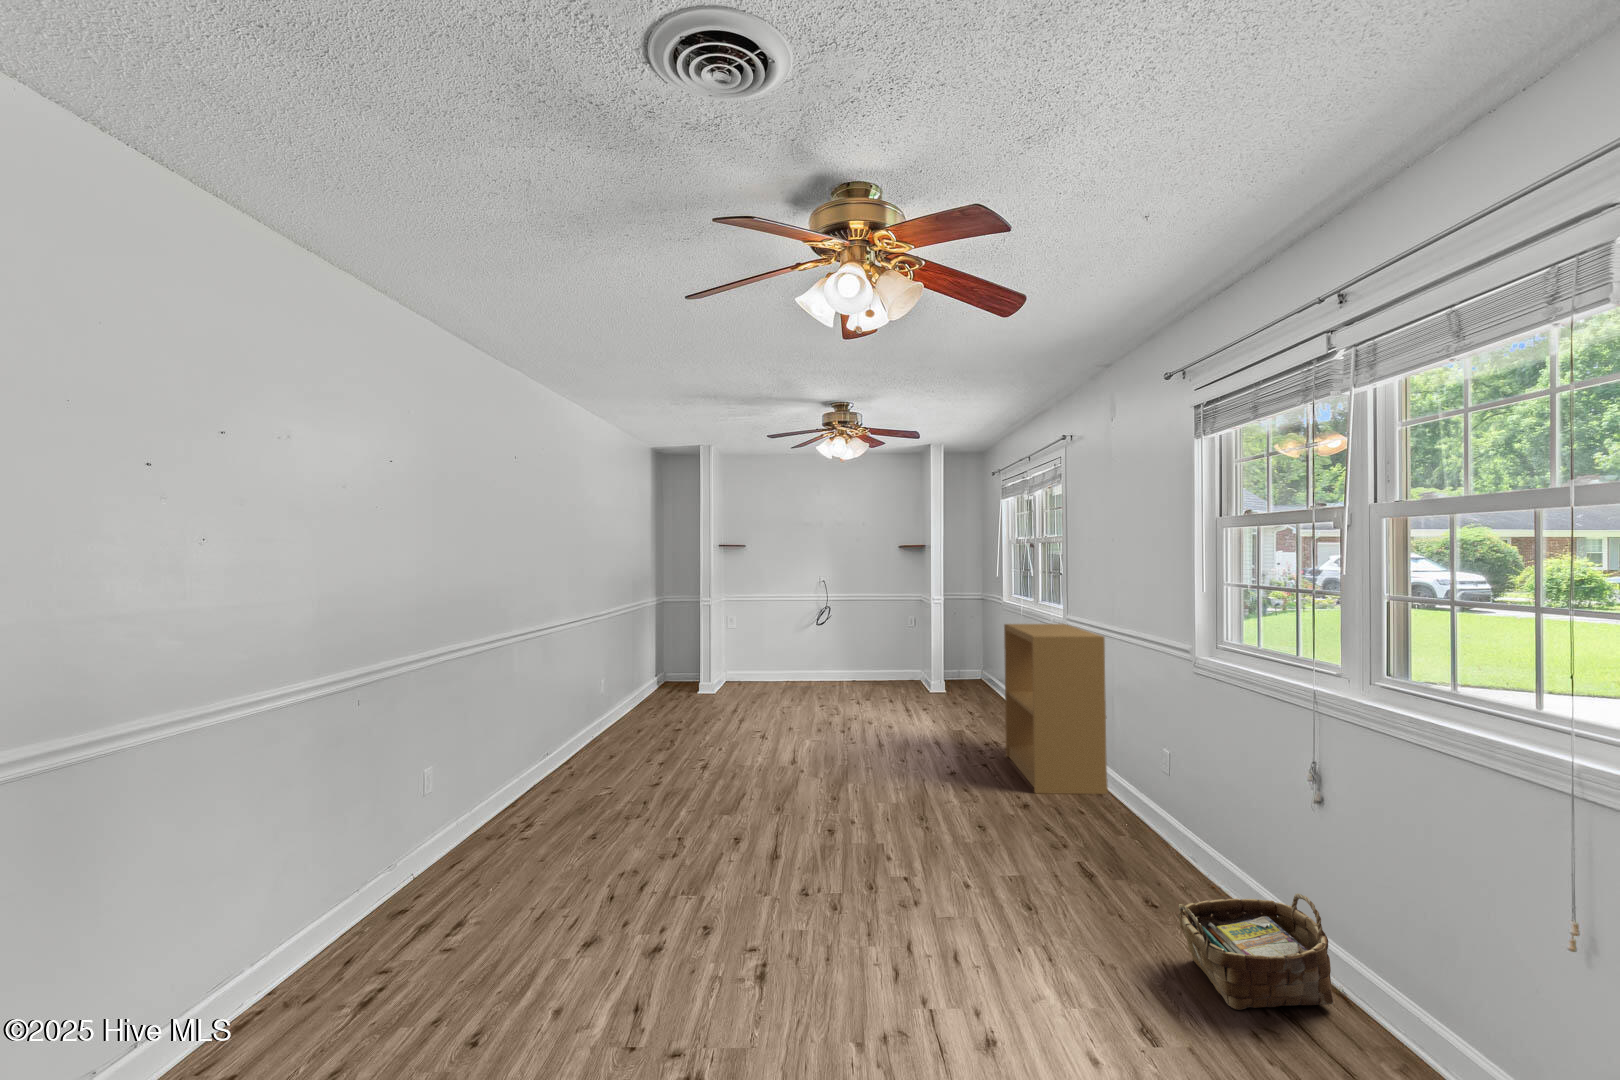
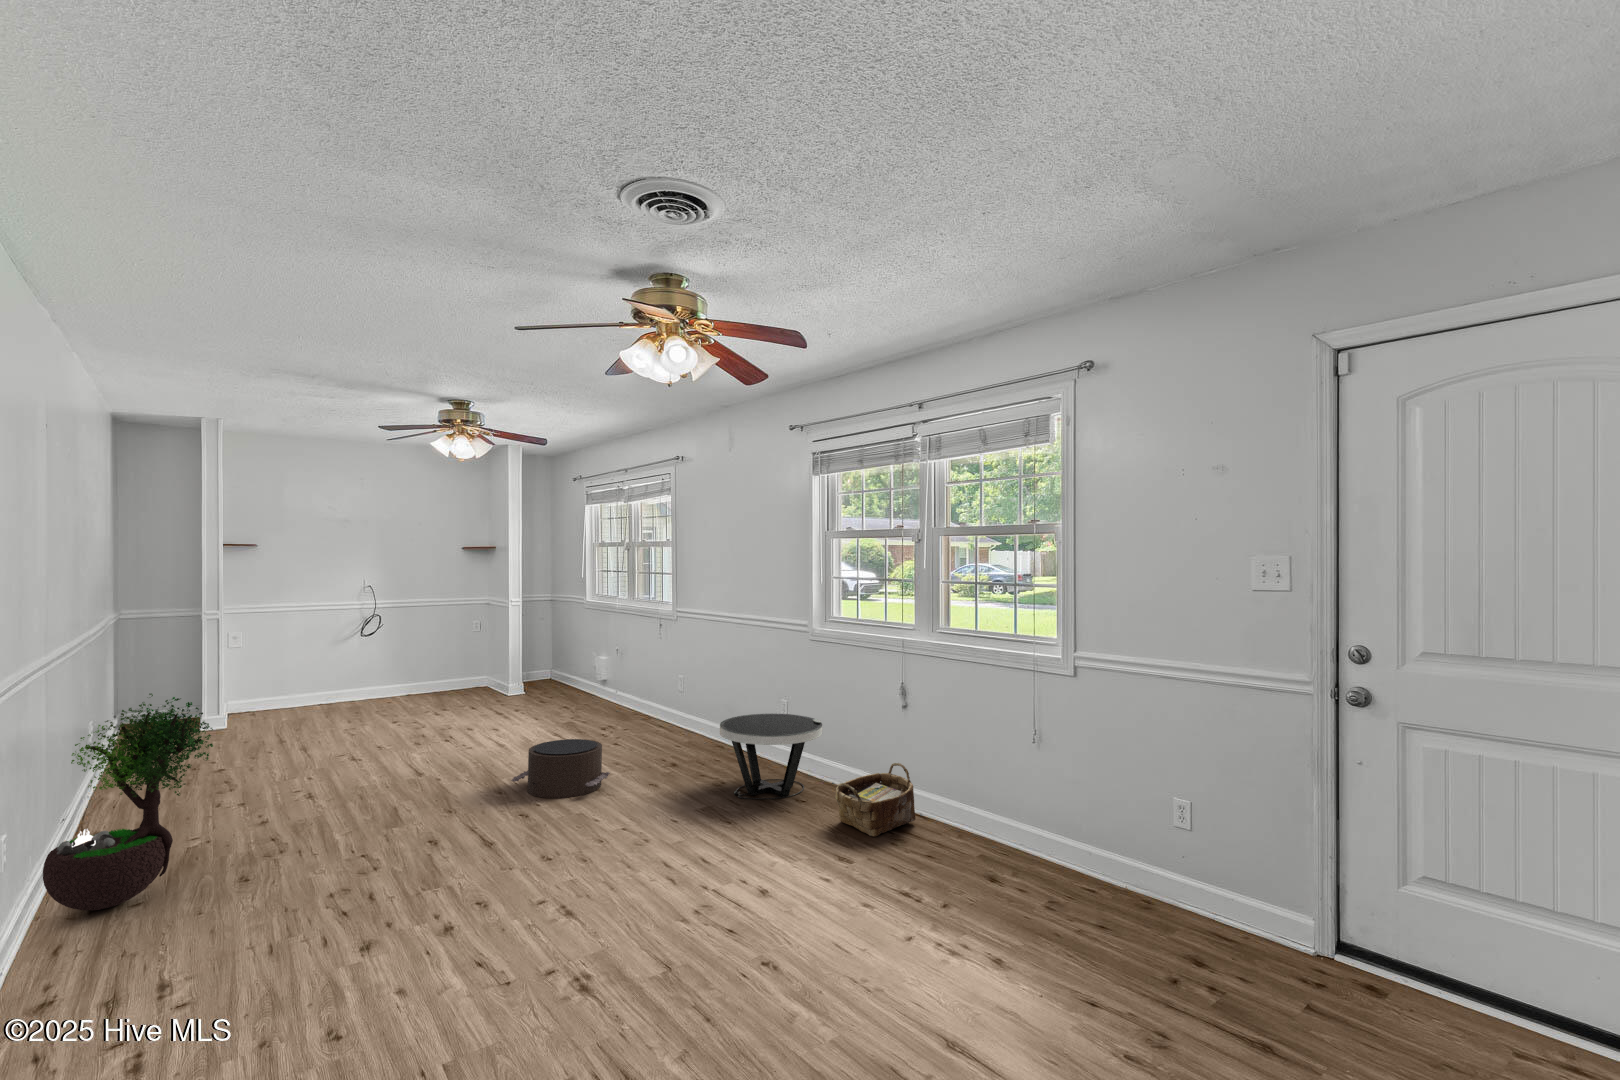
bookshelf: present [1004,624,1108,794] -> none [626,616,725,757]
potted tree: none [480,675,576,835] -> present [43,693,213,910]
pouf: none [842,753,939,820] -> present [511,739,610,798]
side table: none [1050,763,1203,891] -> present [720,714,823,799]

